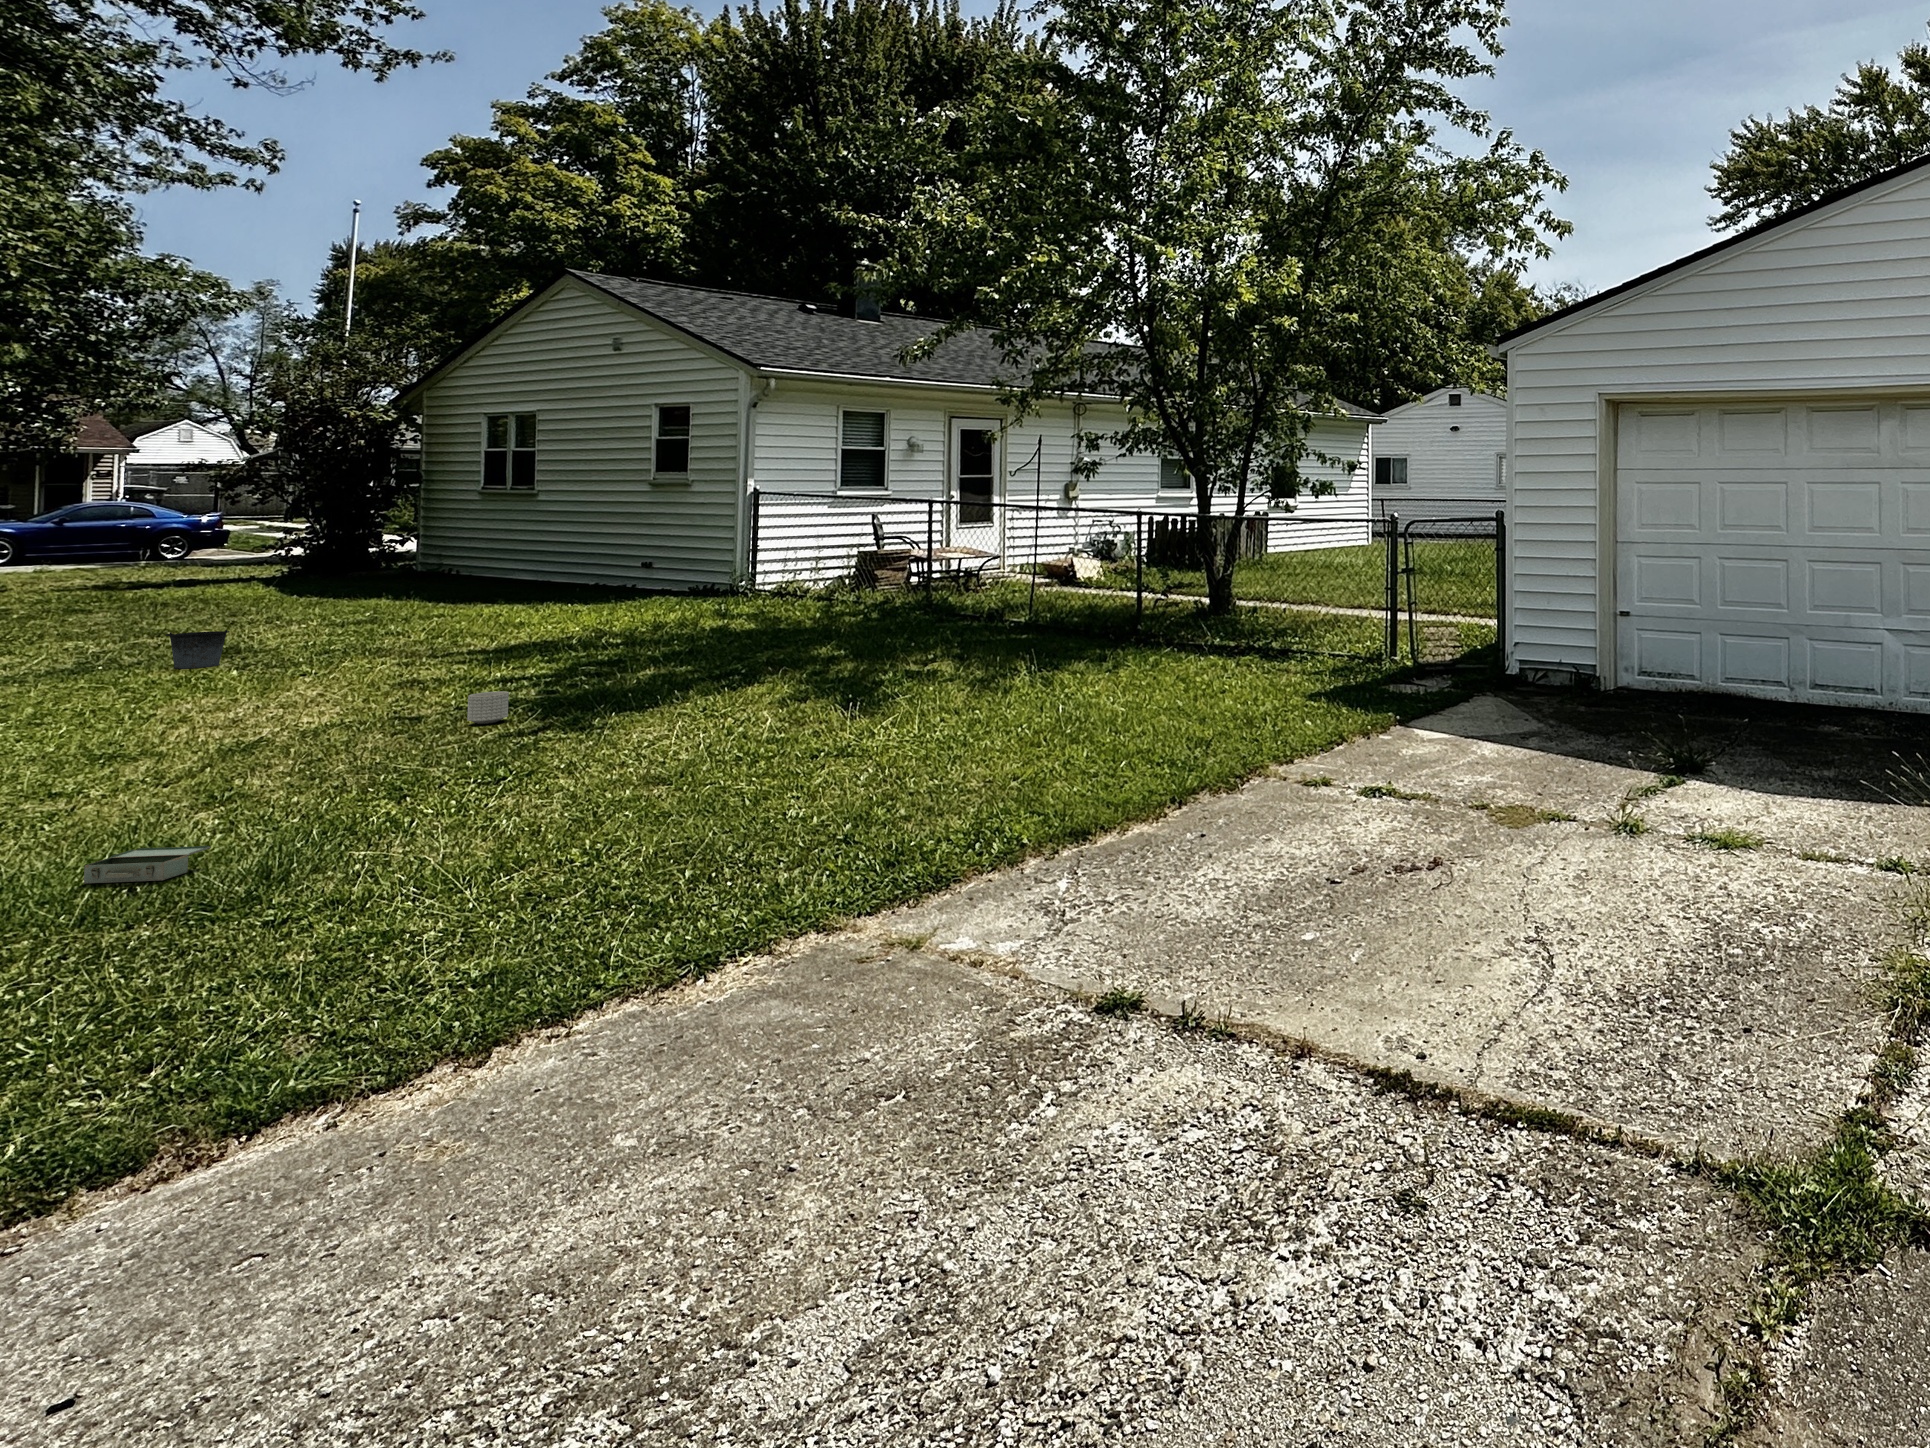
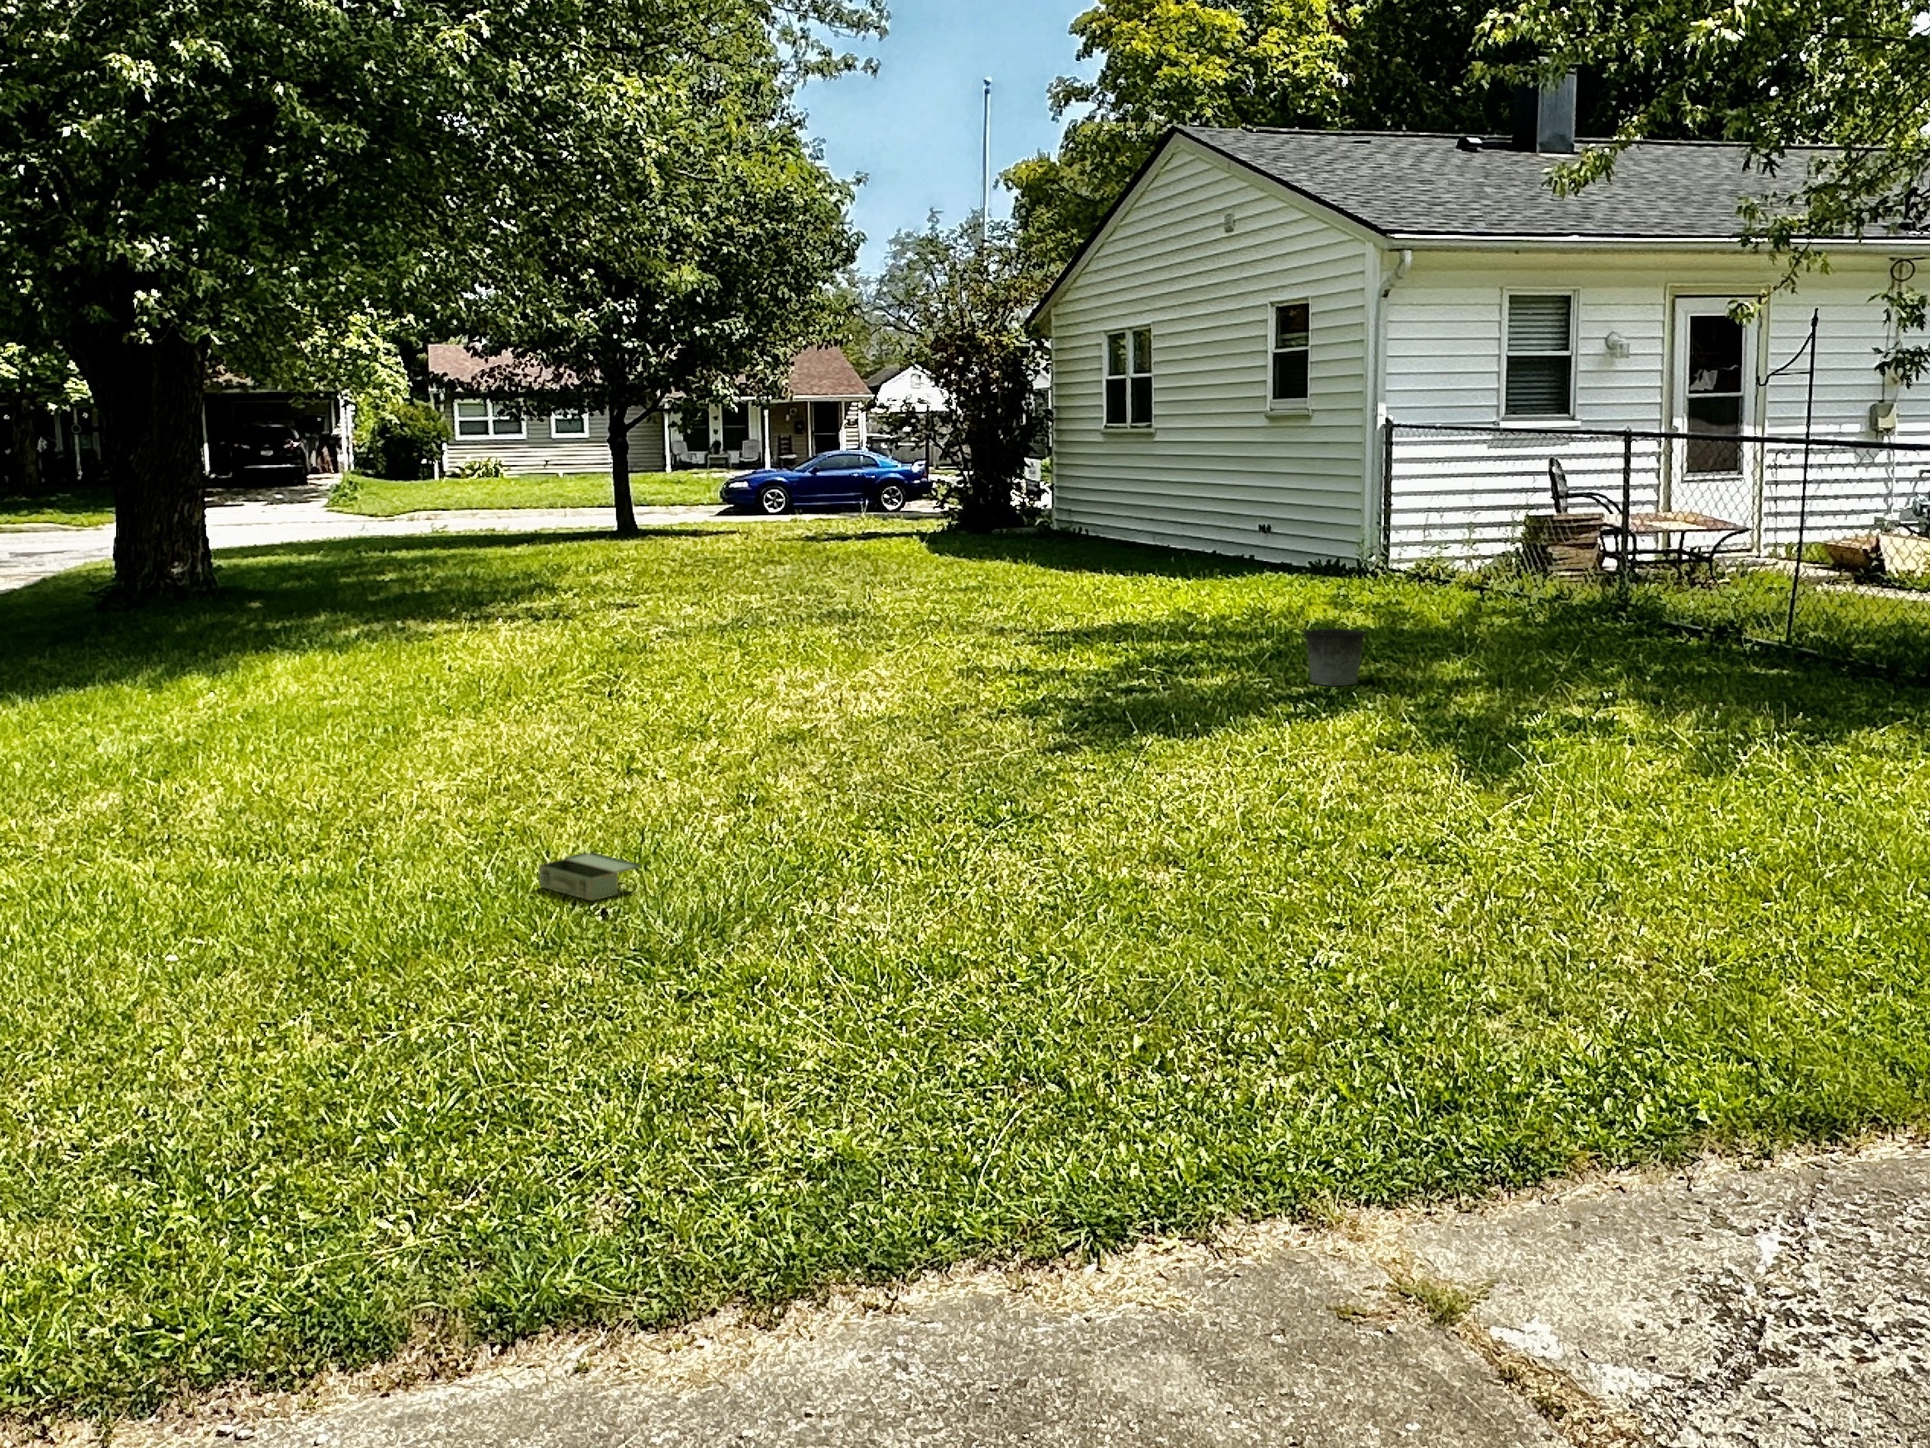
bucket: present [166,630,229,669] -> present [1301,629,1369,686]
planter: present [467,691,509,724] -> none [988,686,1029,729]

